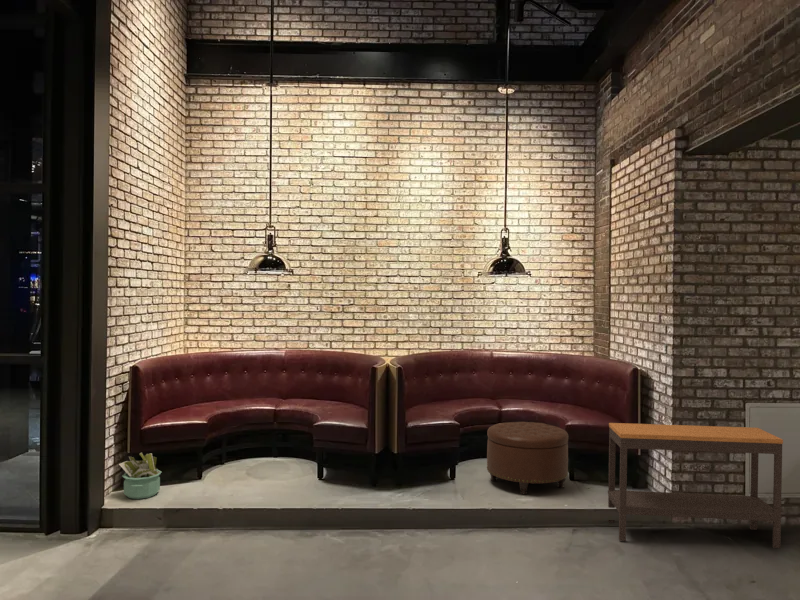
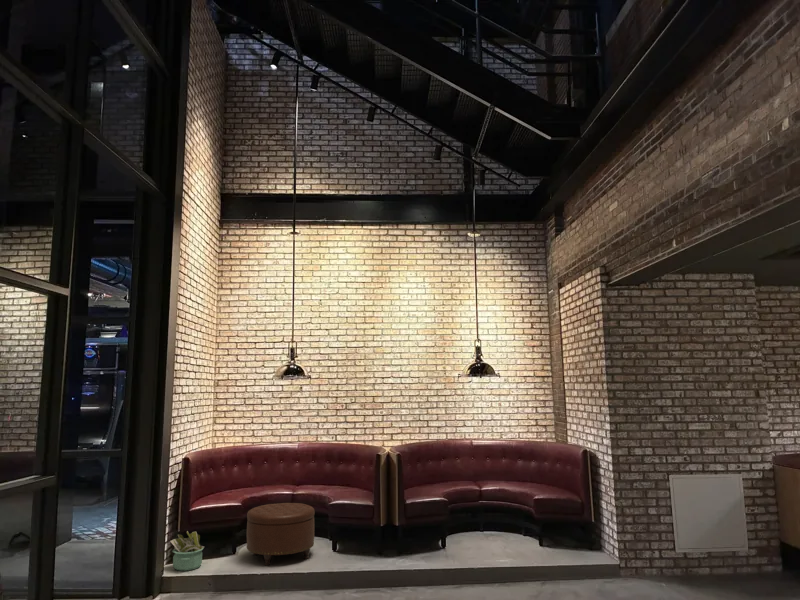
ottoman: present [487,422,568,495] -> present [247,503,315,565]
console table: present [608,423,783,548] -> none [565,495,703,593]

